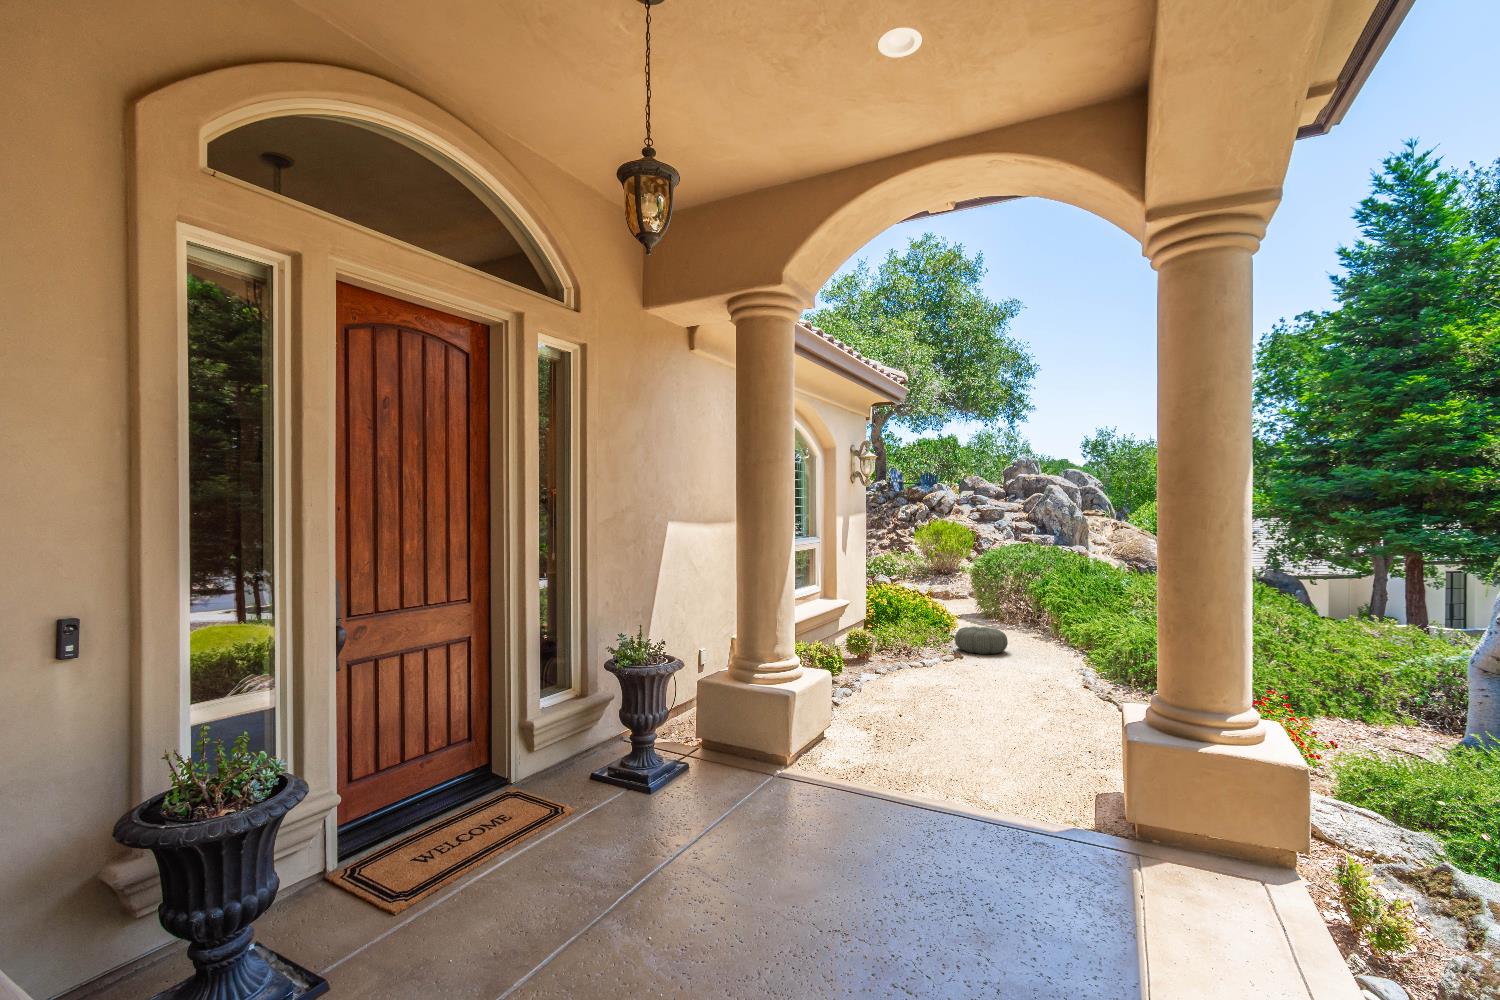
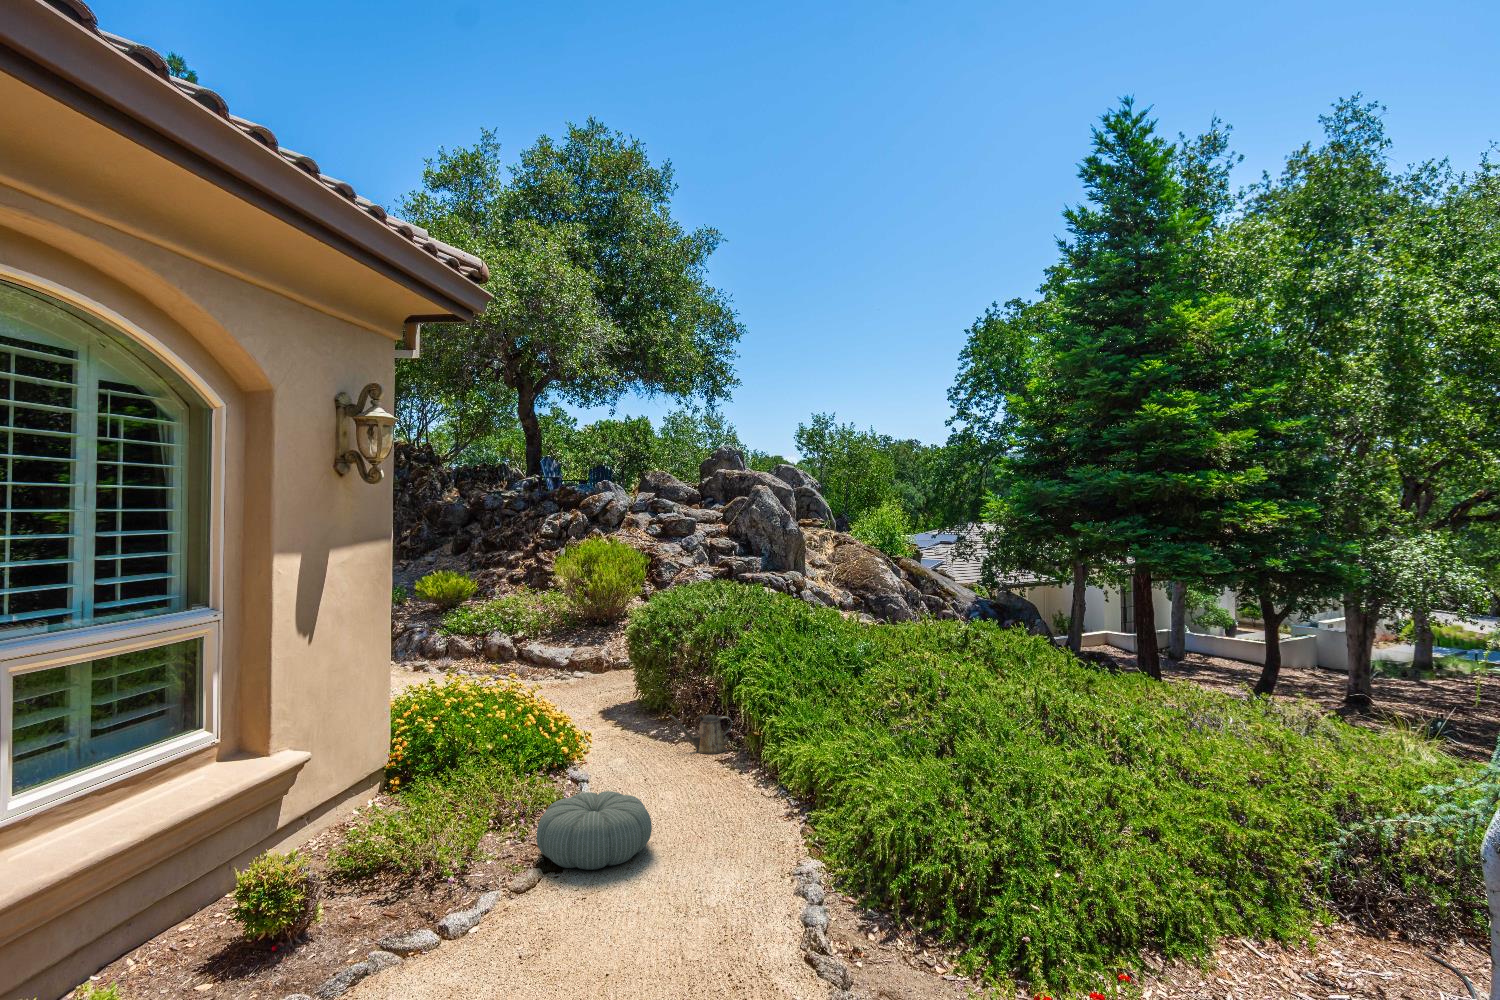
watering can: none [1005,609,1042,631] -> present [669,715,732,754]

